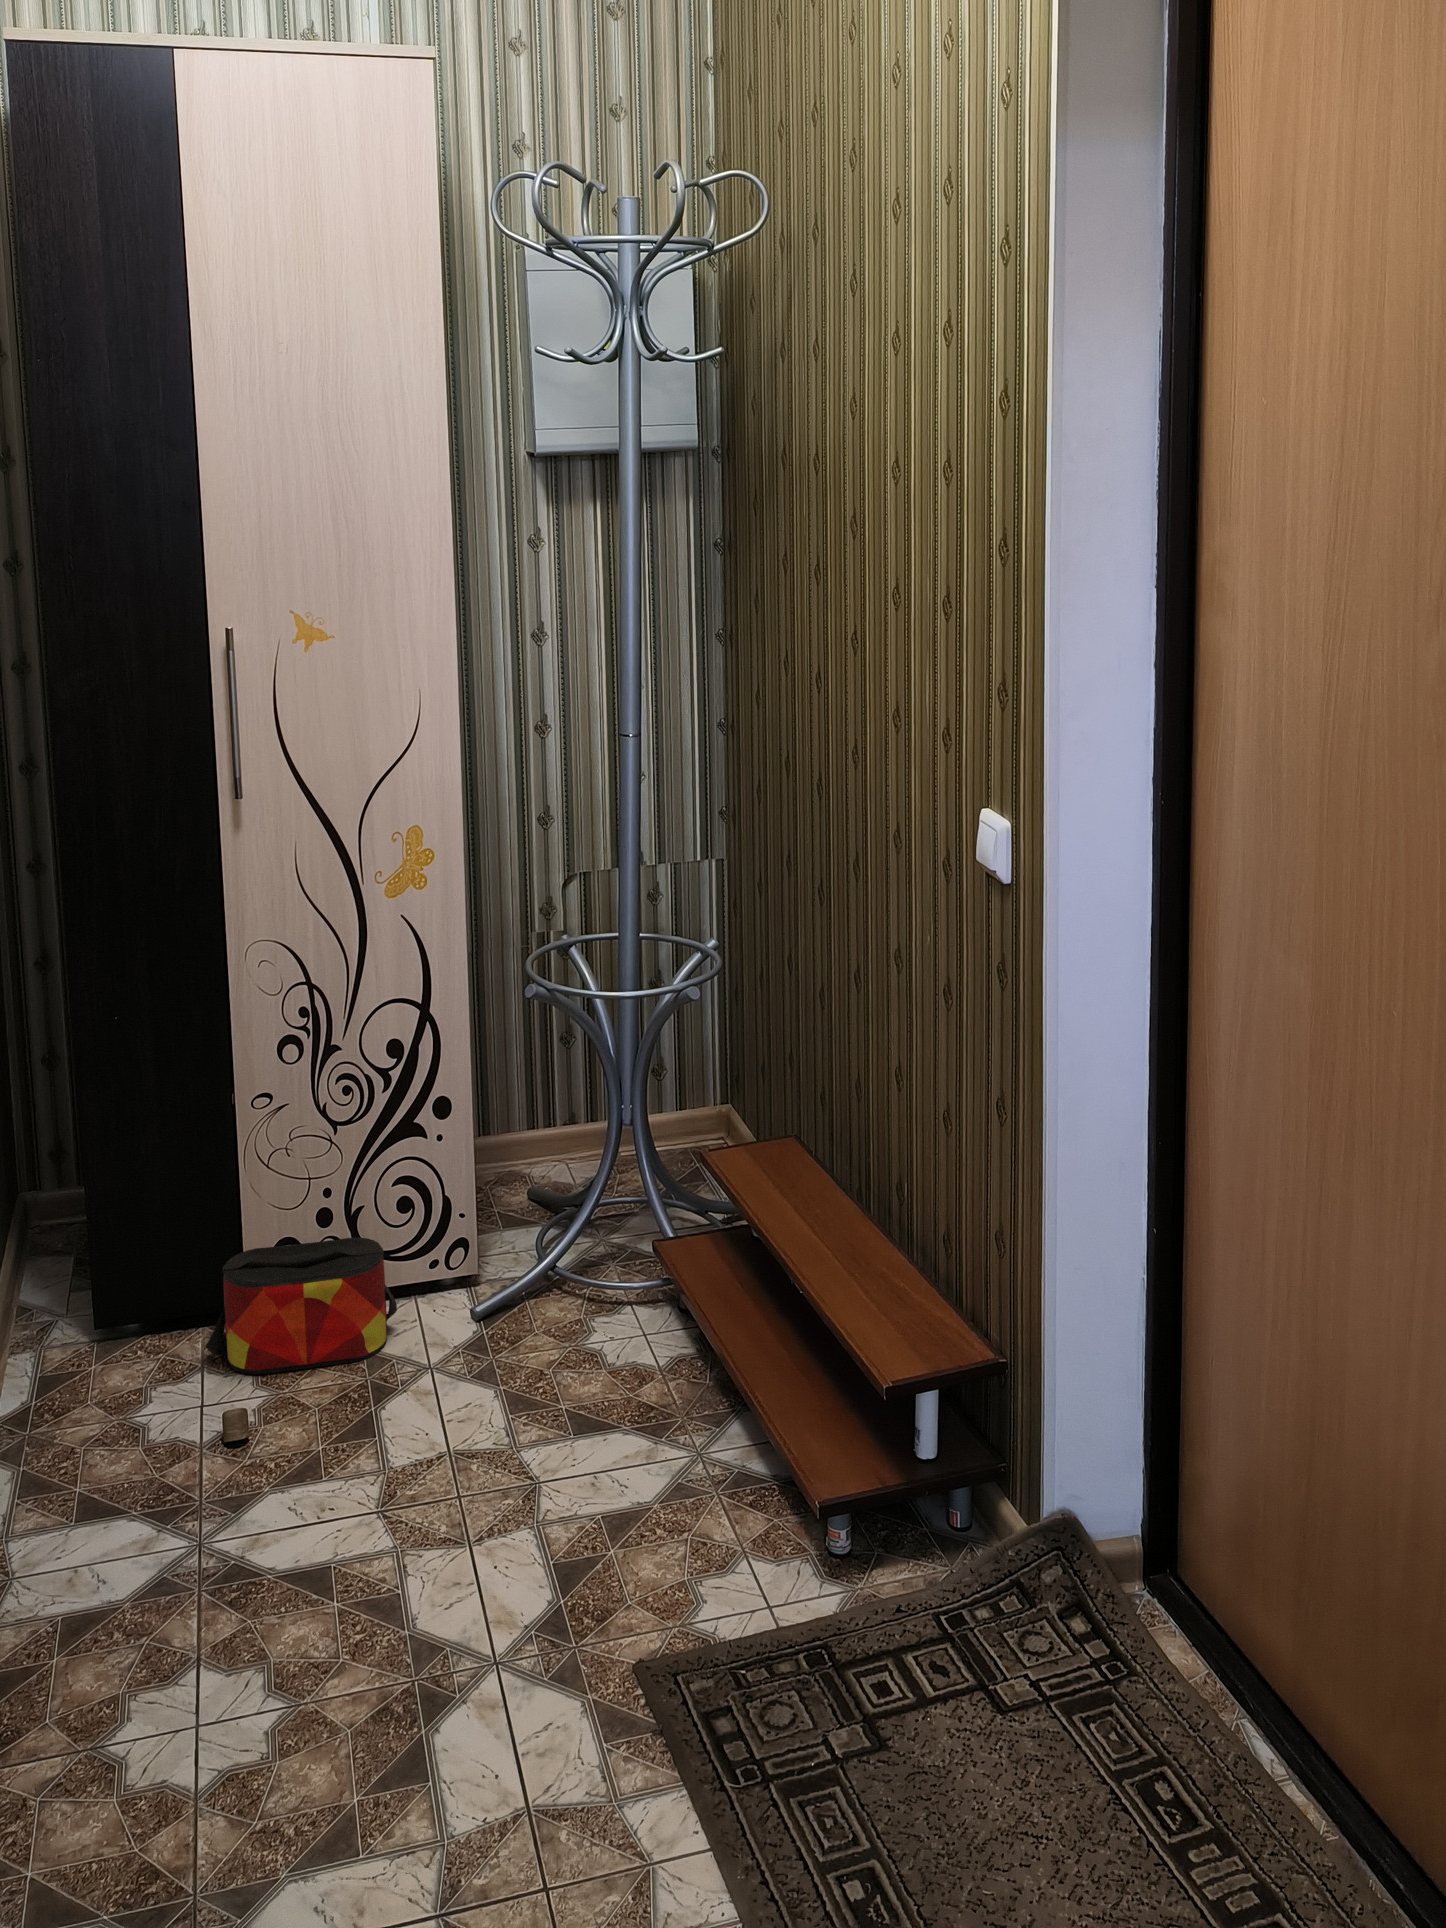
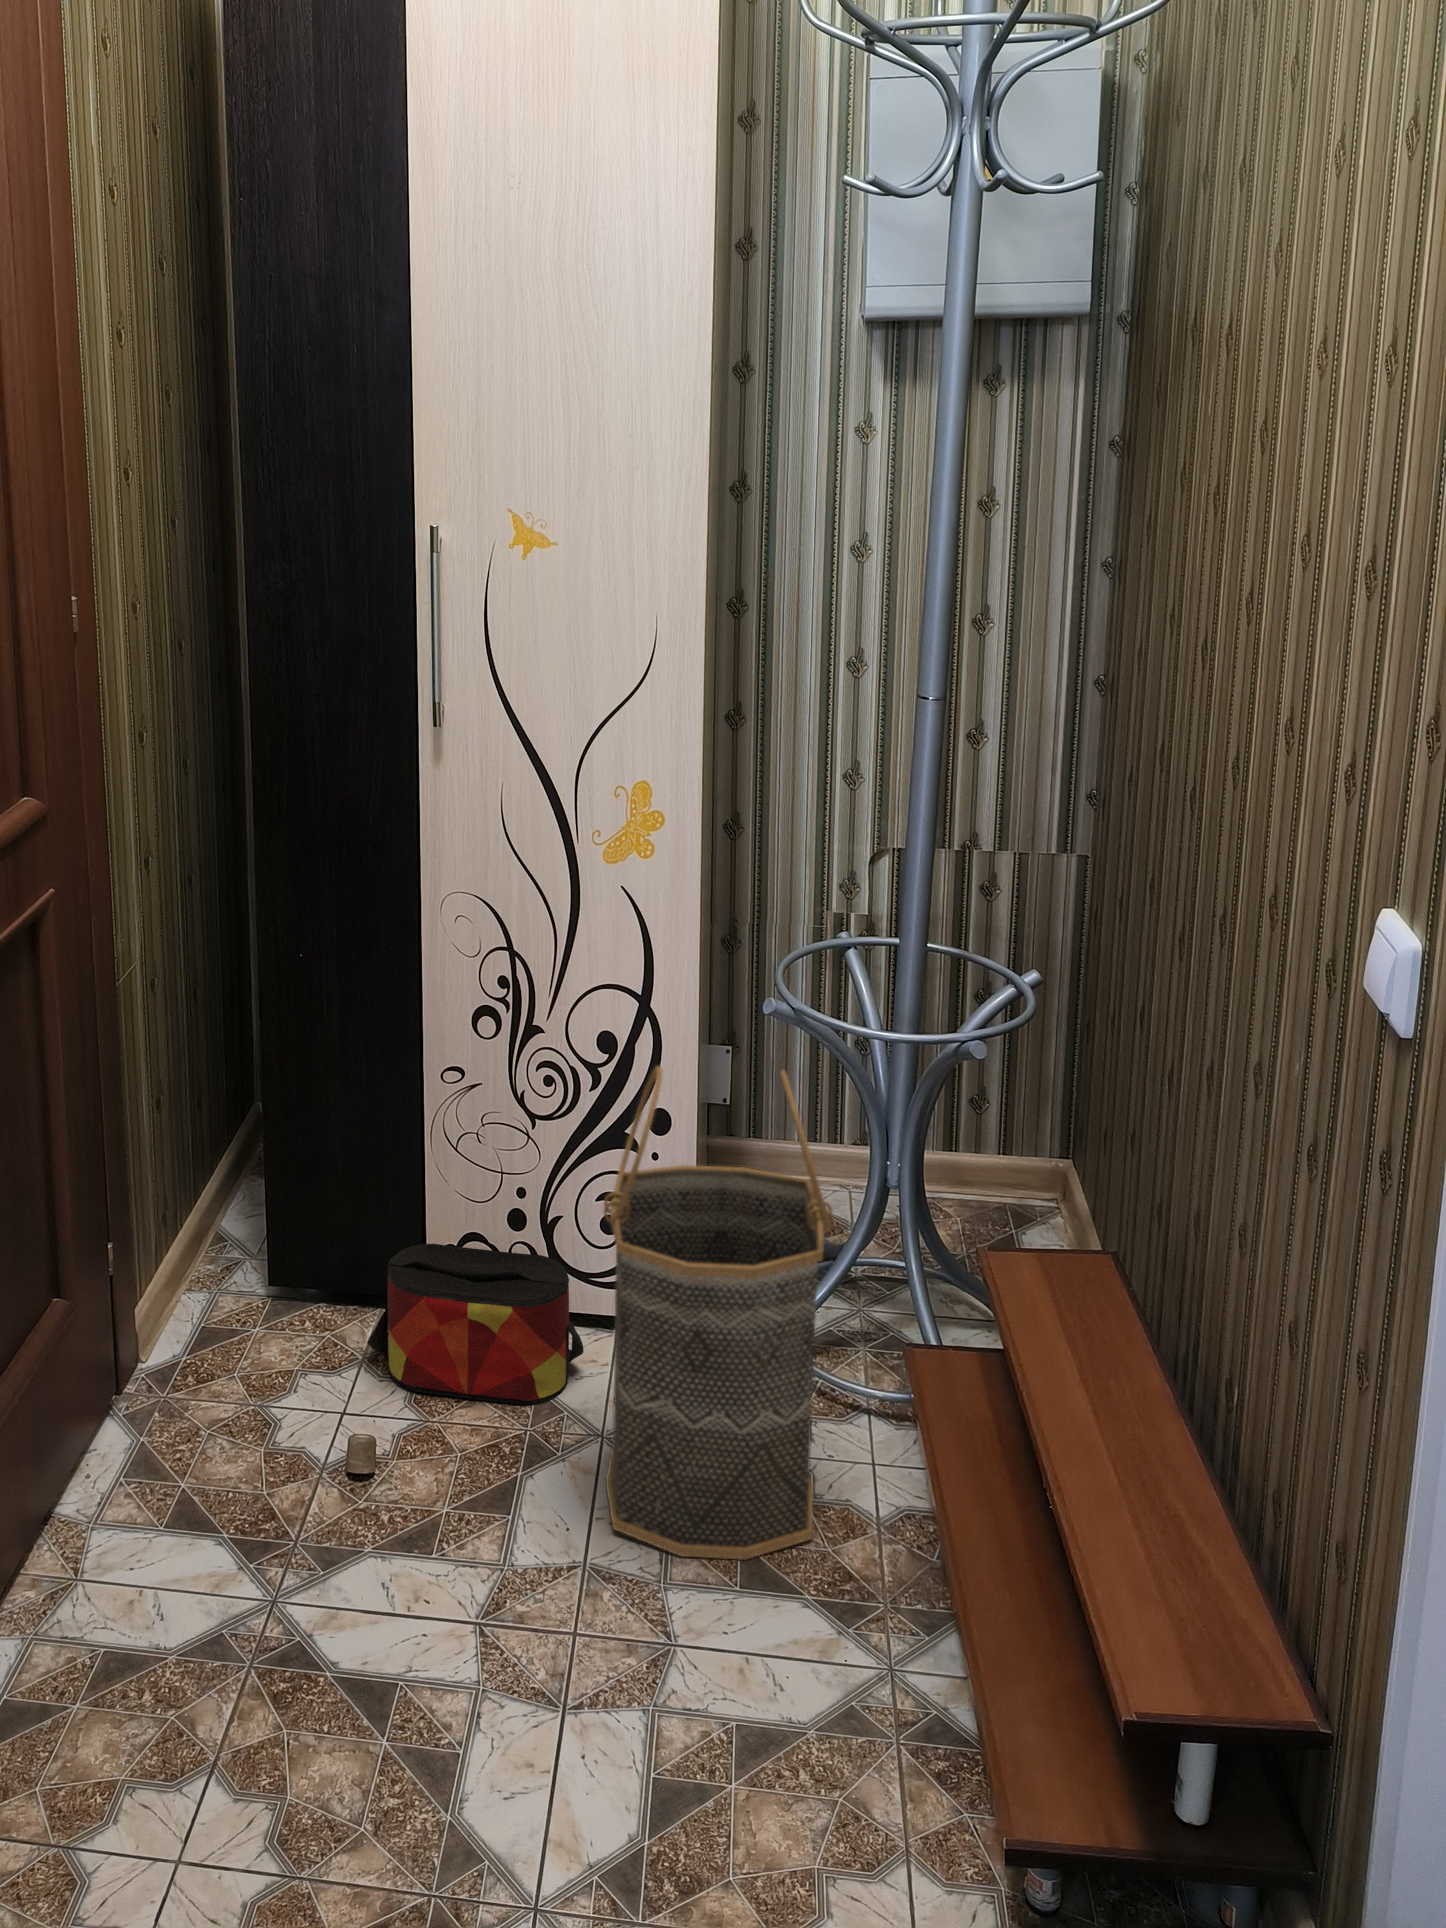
basket: none [431,1029,618,1427] -> present [604,1066,834,1560]

